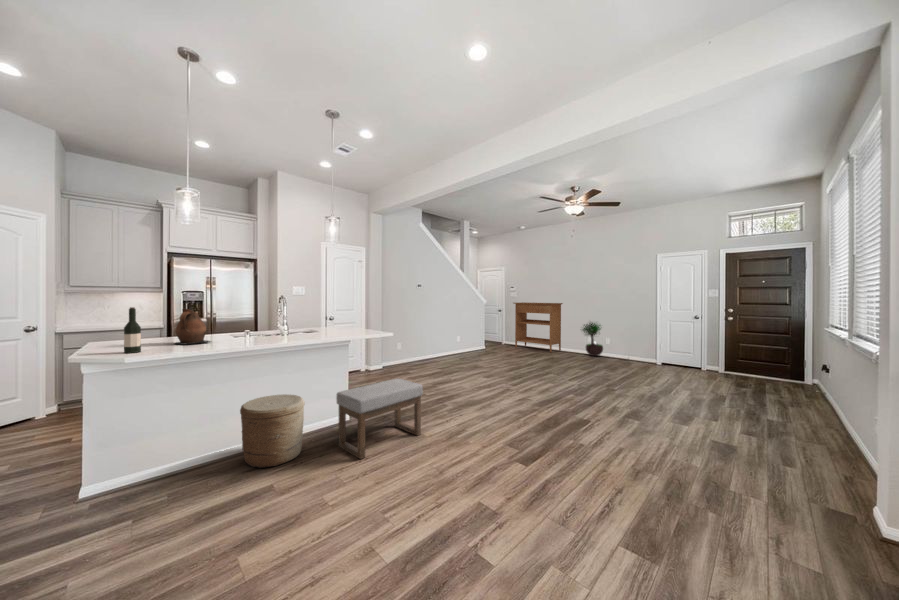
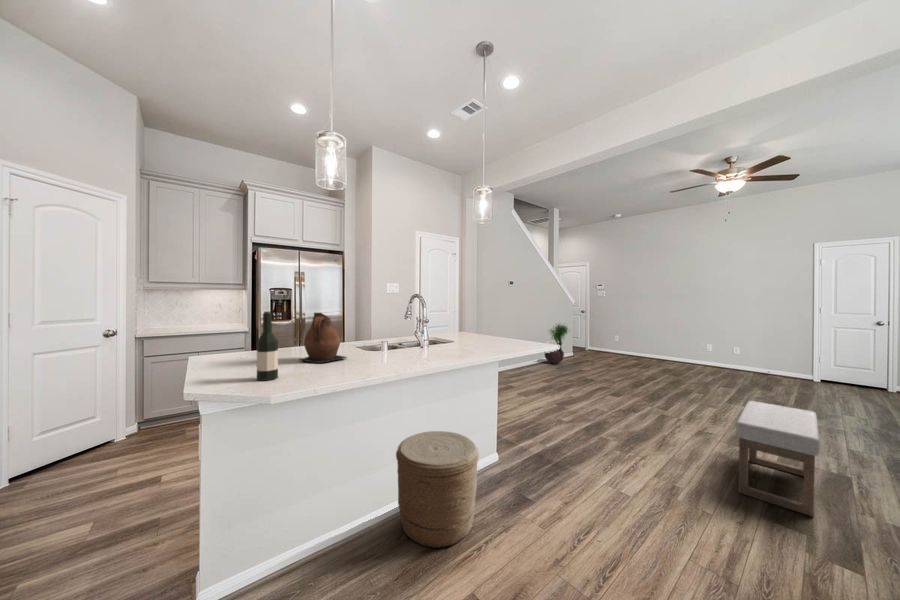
console table: present [514,302,563,352] -> none [605,302,672,362]
potted tree: present [582,323,603,356] -> present [545,325,568,364]
ottoman: present [336,378,423,459] -> present [736,401,819,517]

